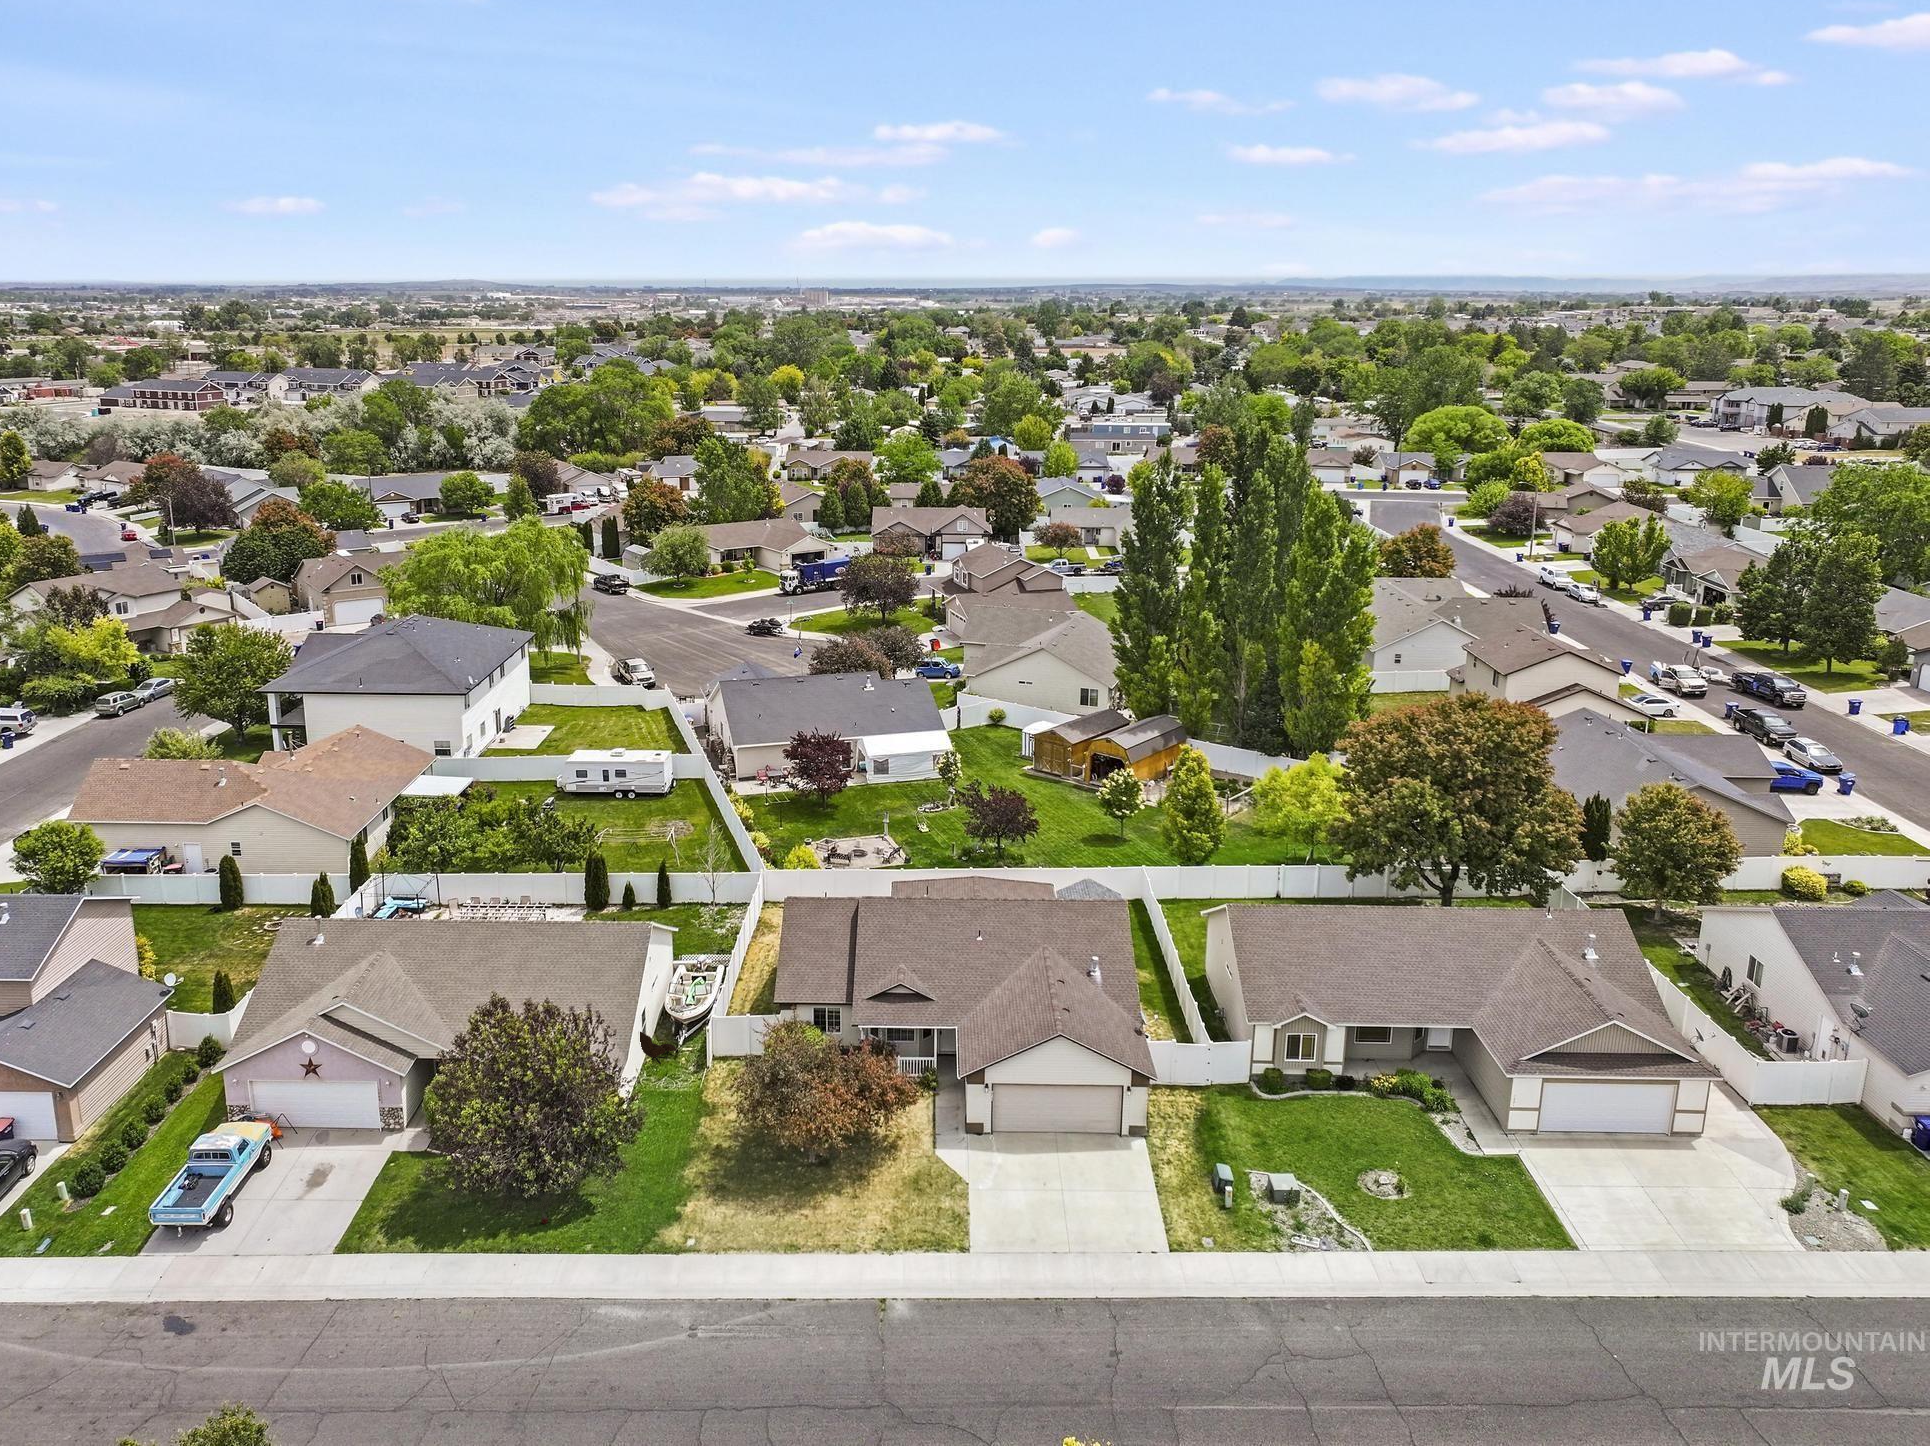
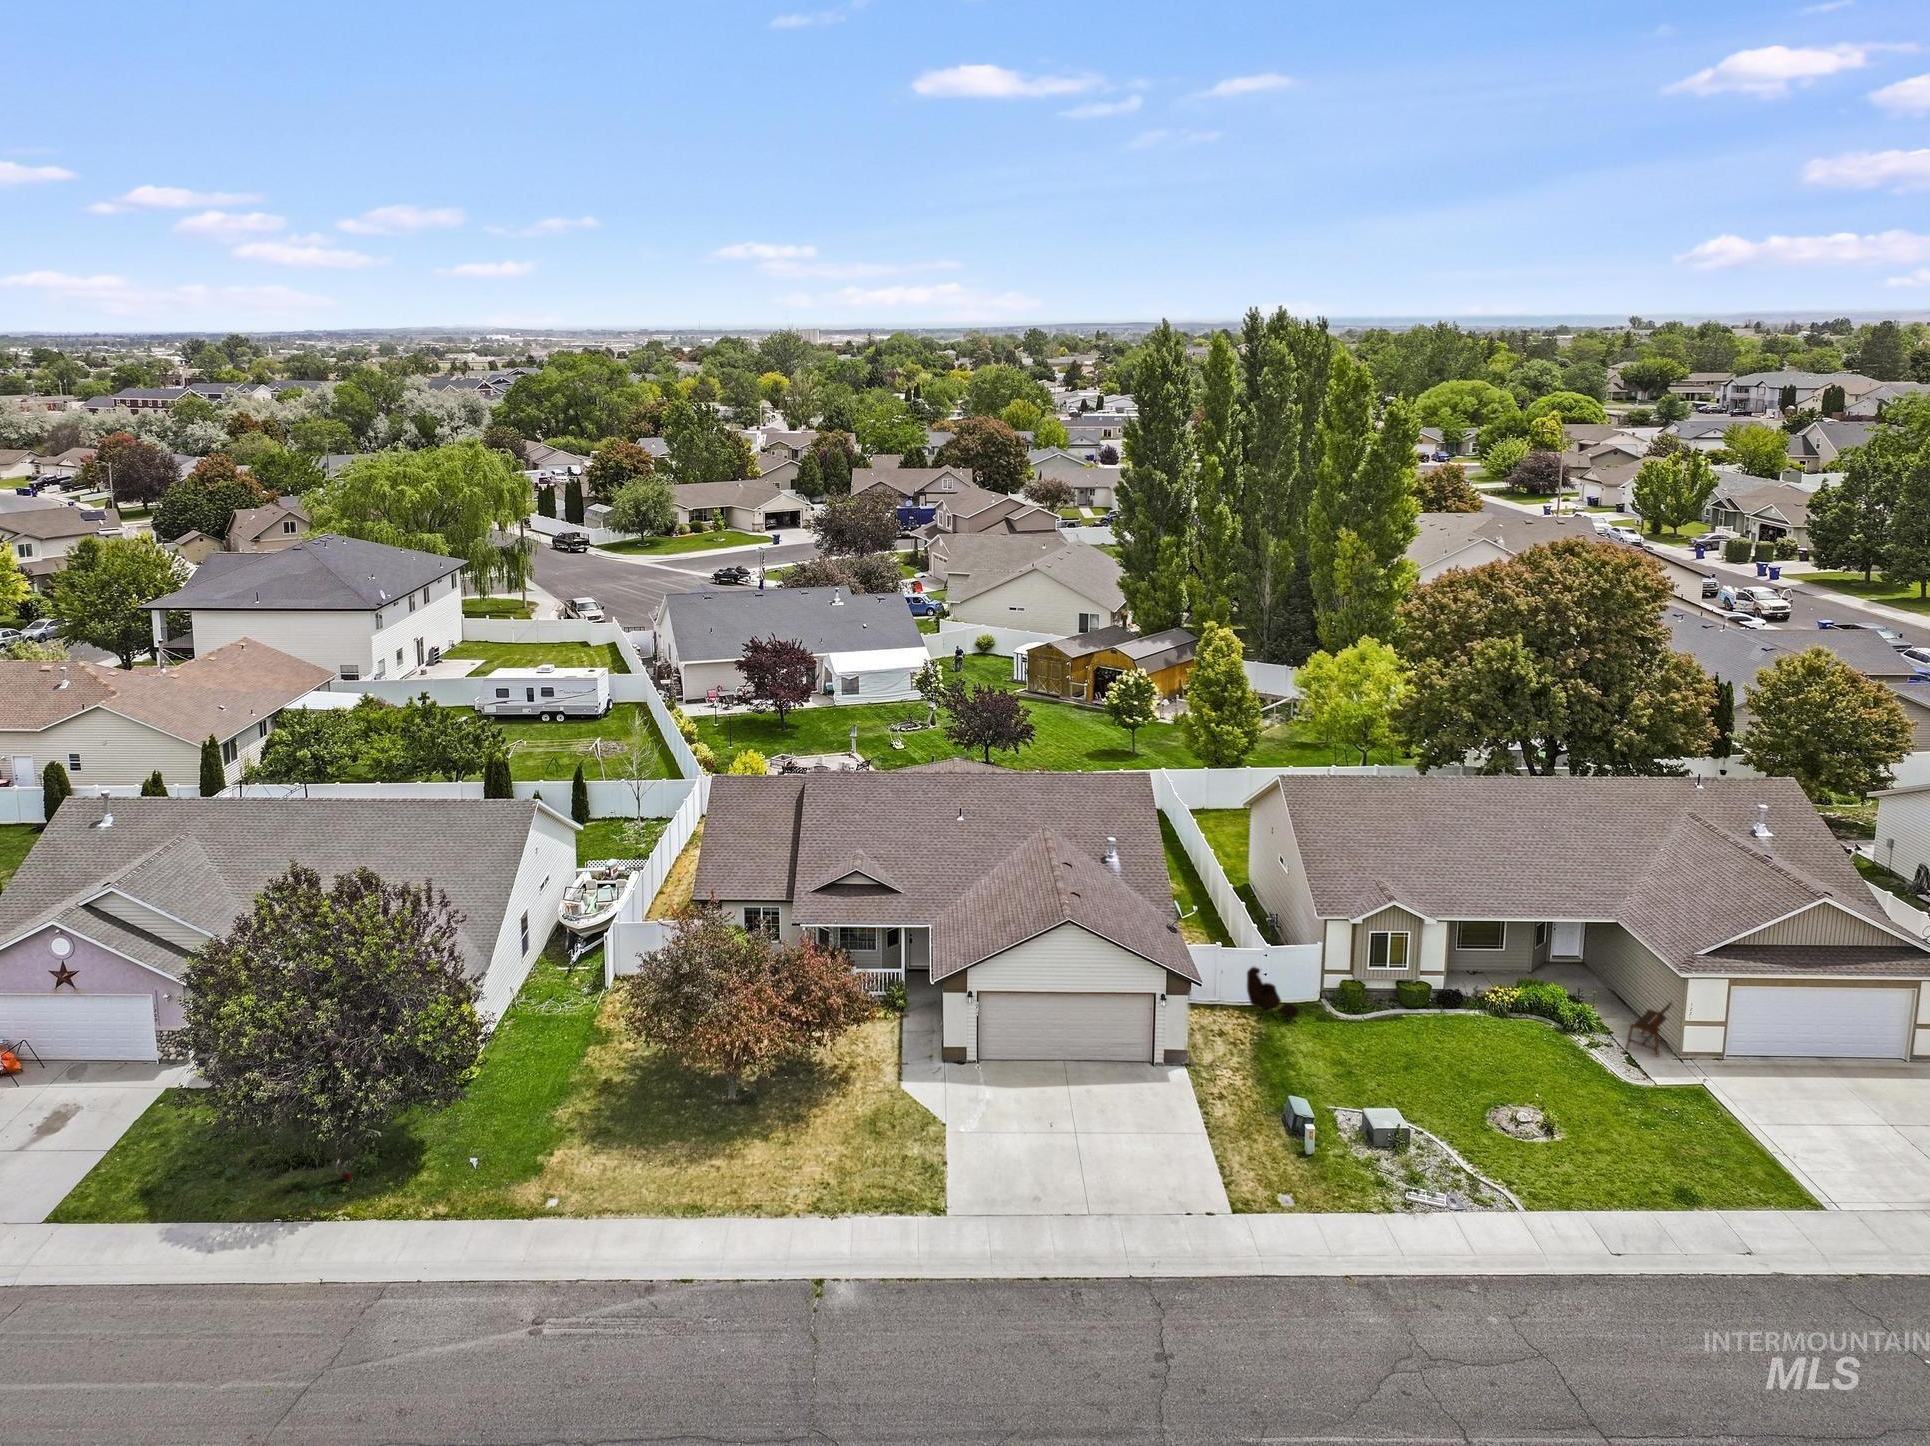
lounge chair: present [640,1032,677,1064] -> present [1247,967,1299,1019]
bench: none [1471,1089,1509,1133] -> present [1626,1002,1672,1056]

